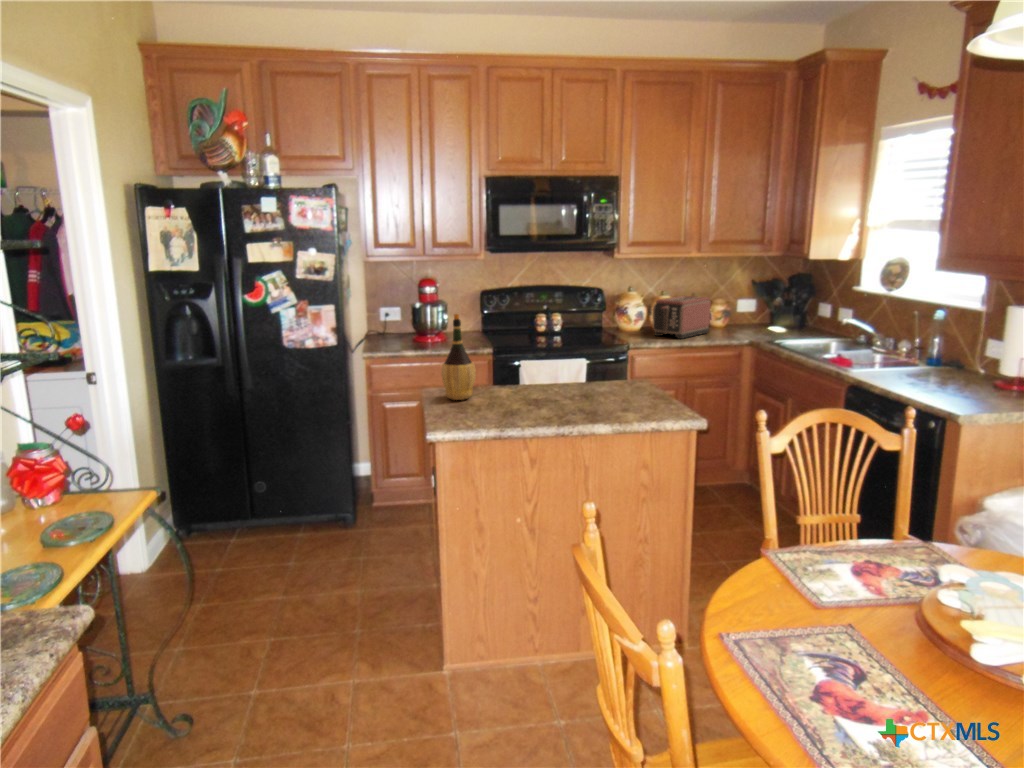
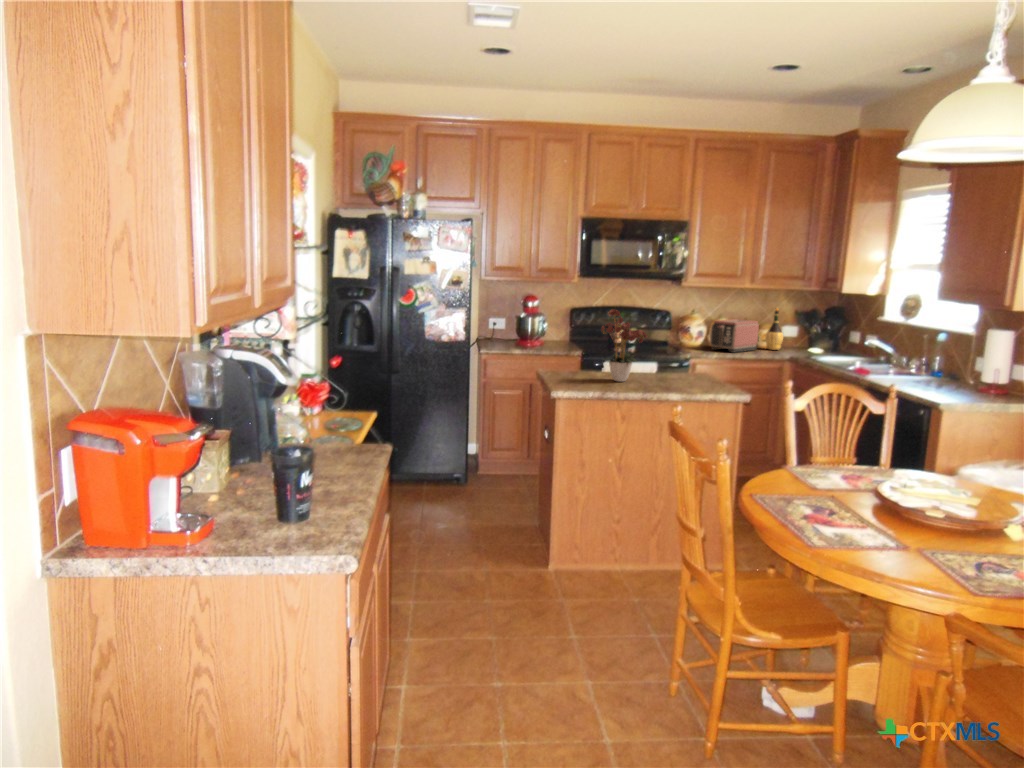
flower arrangement: none [493,303,567,408] -> present [602,310,647,382]
wine bottle: present [441,314,476,400] -> present [765,308,783,350]

